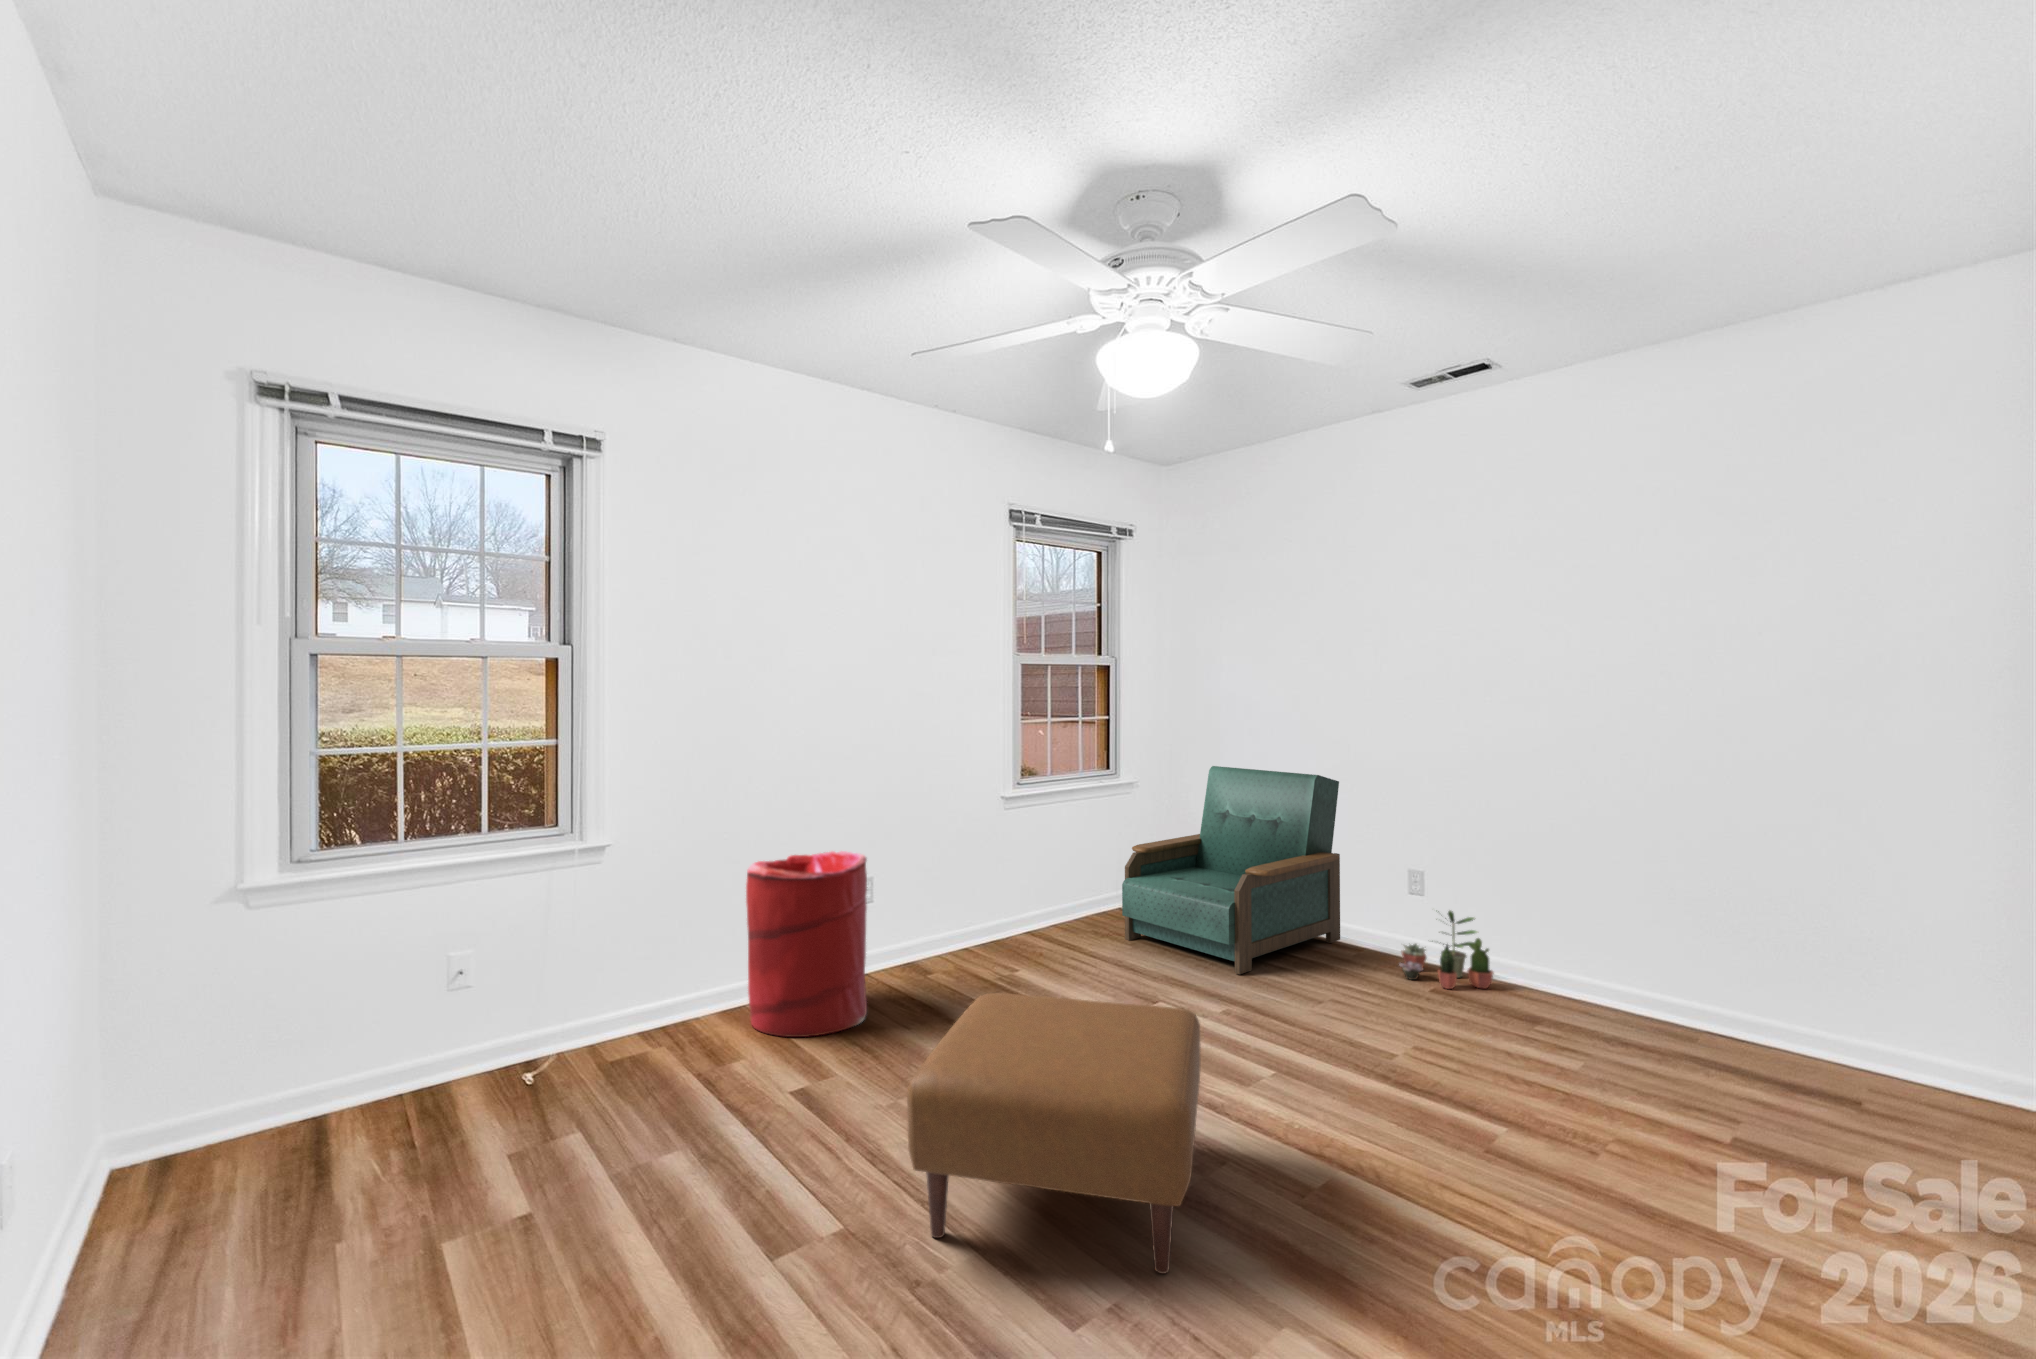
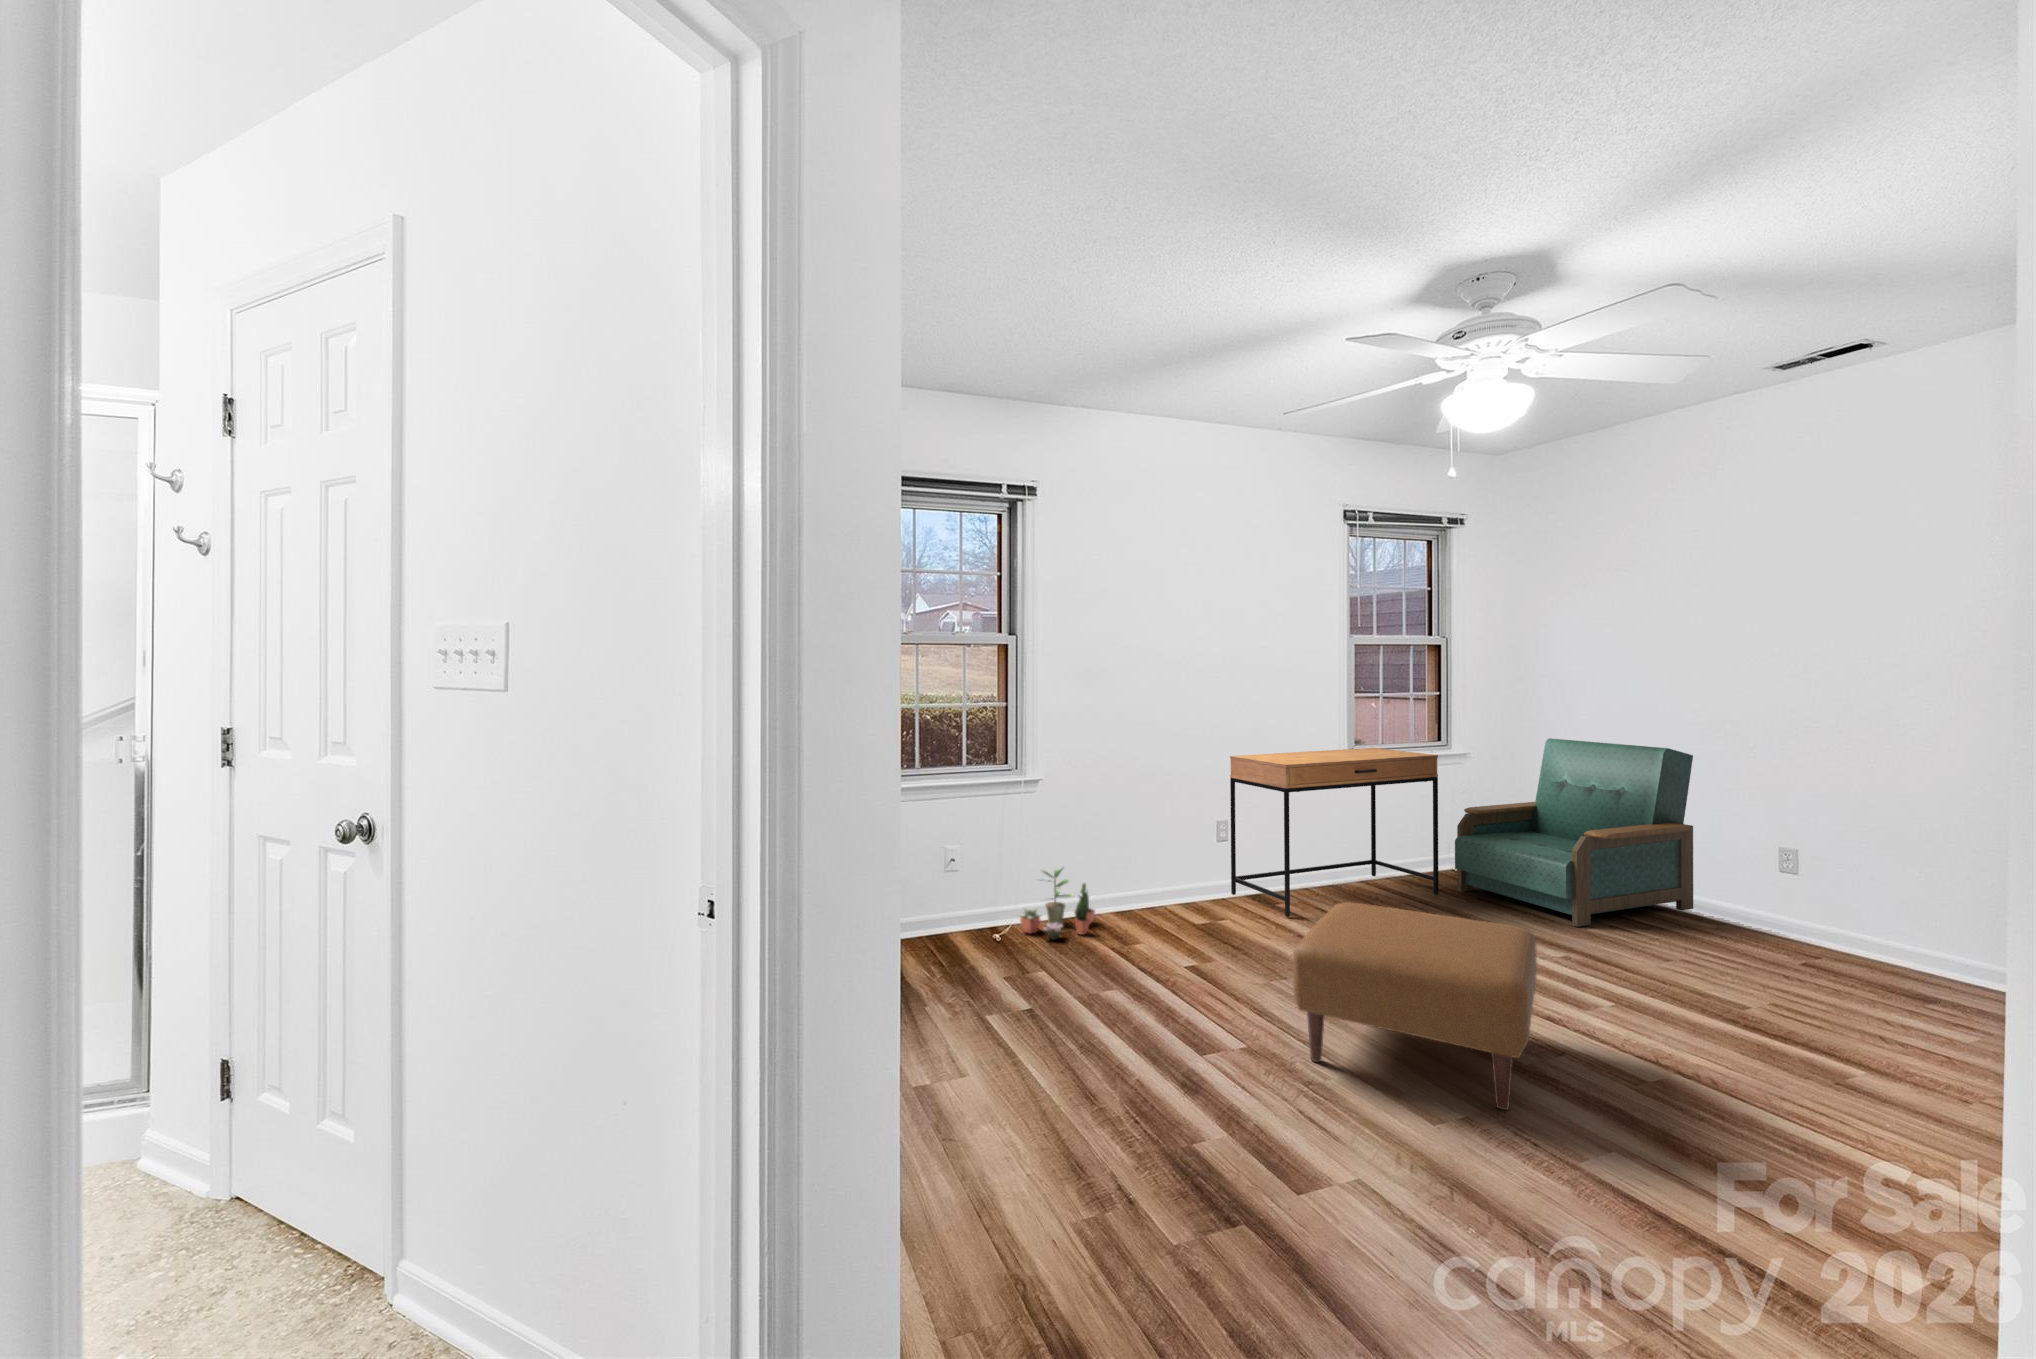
desk: none [873,781,1105,998] -> present [1230,748,1439,917]
laundry hamper: present [746,851,867,1037] -> none [1139,795,1232,932]
potted plant: present [1399,911,1493,989] -> present [1019,869,1095,939]

